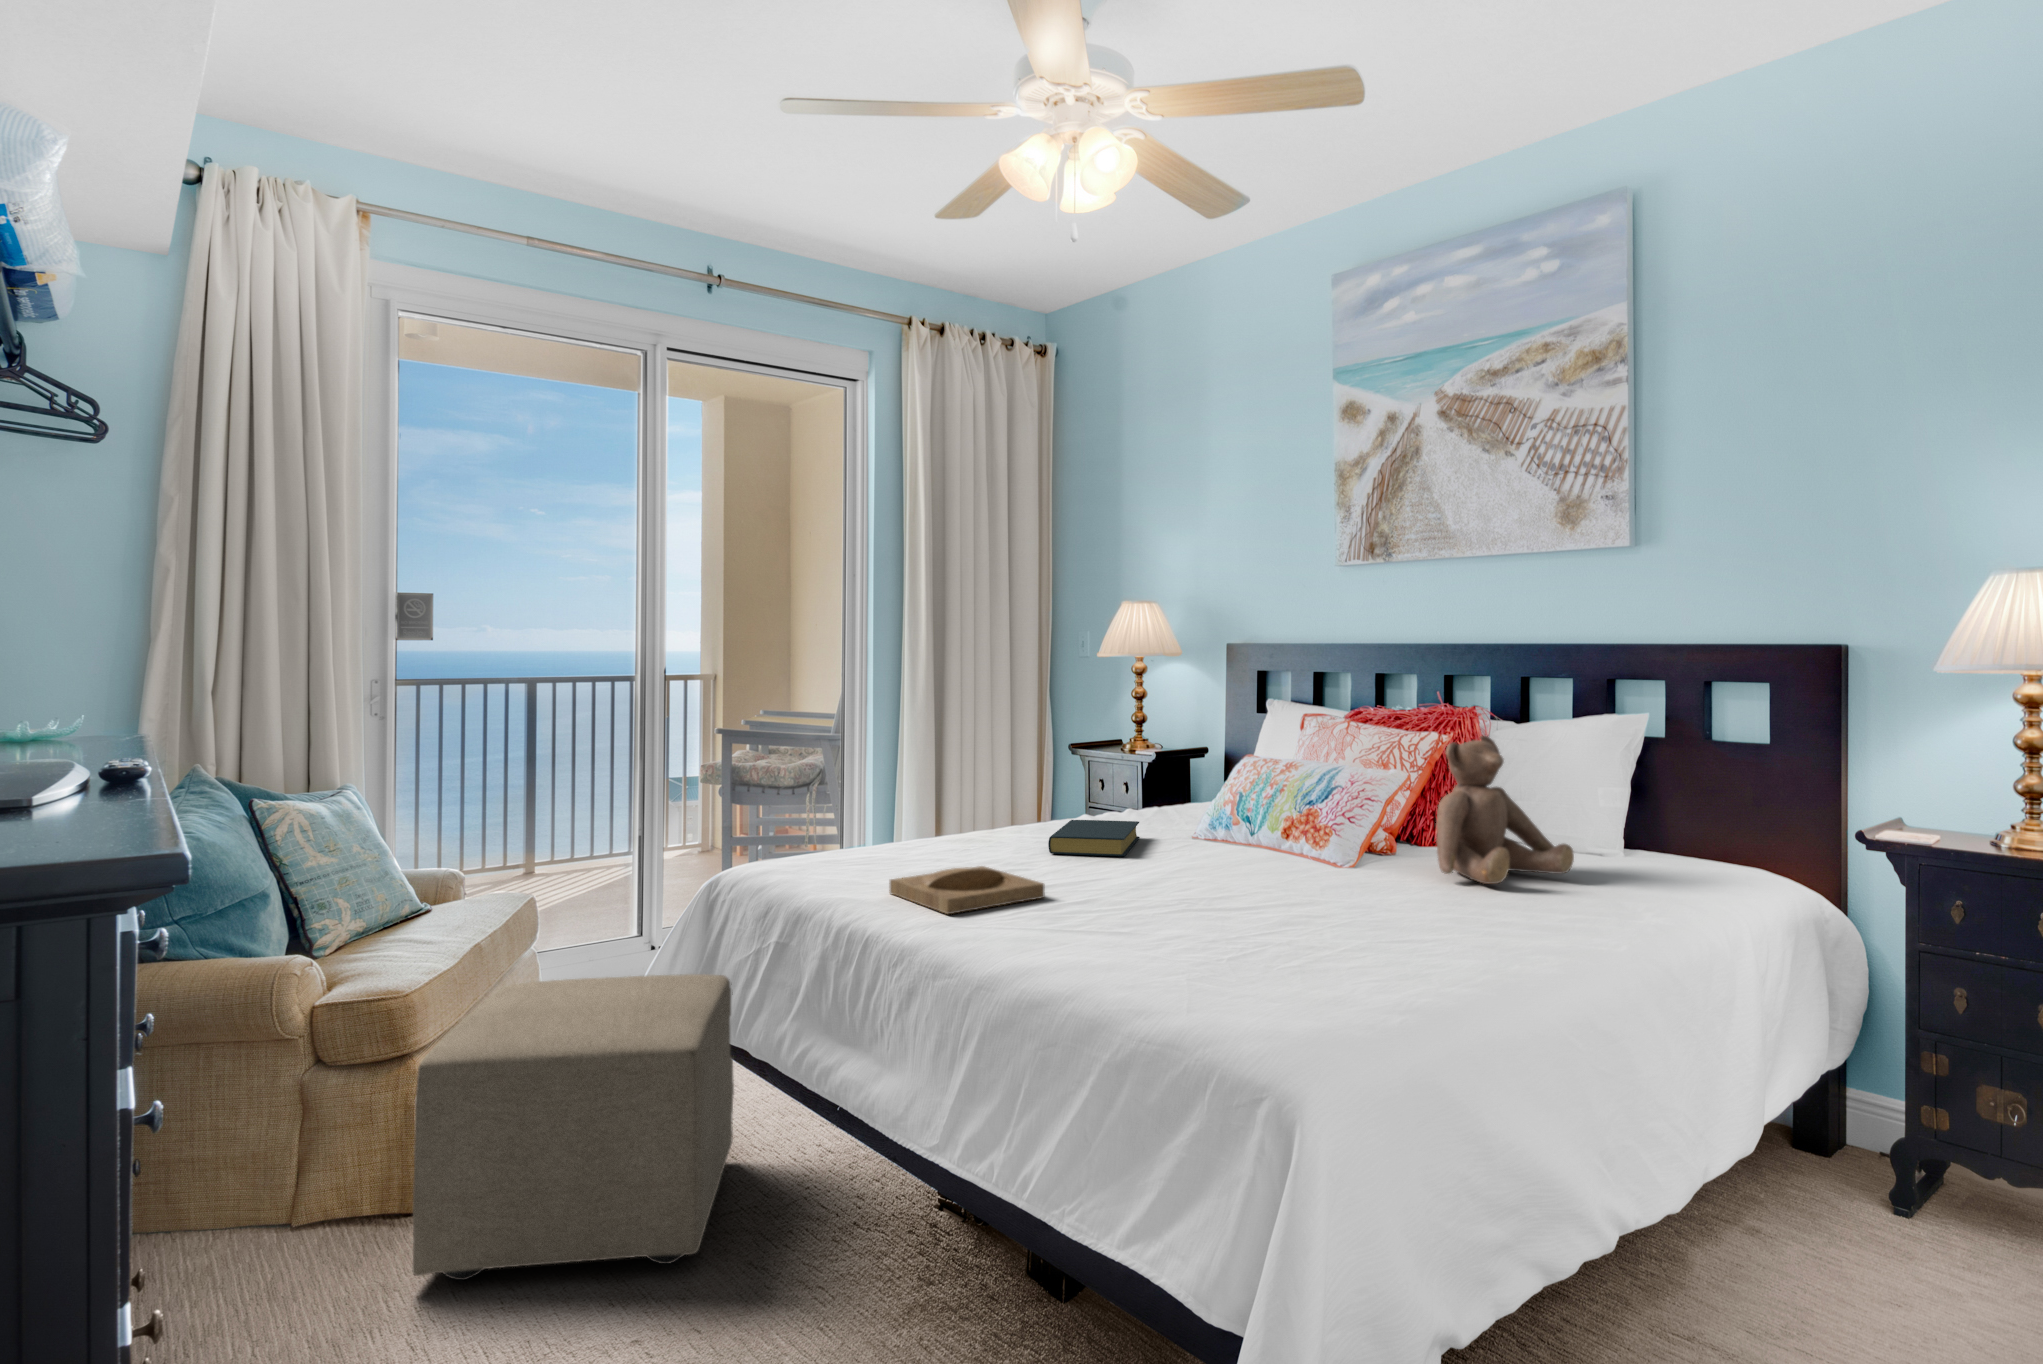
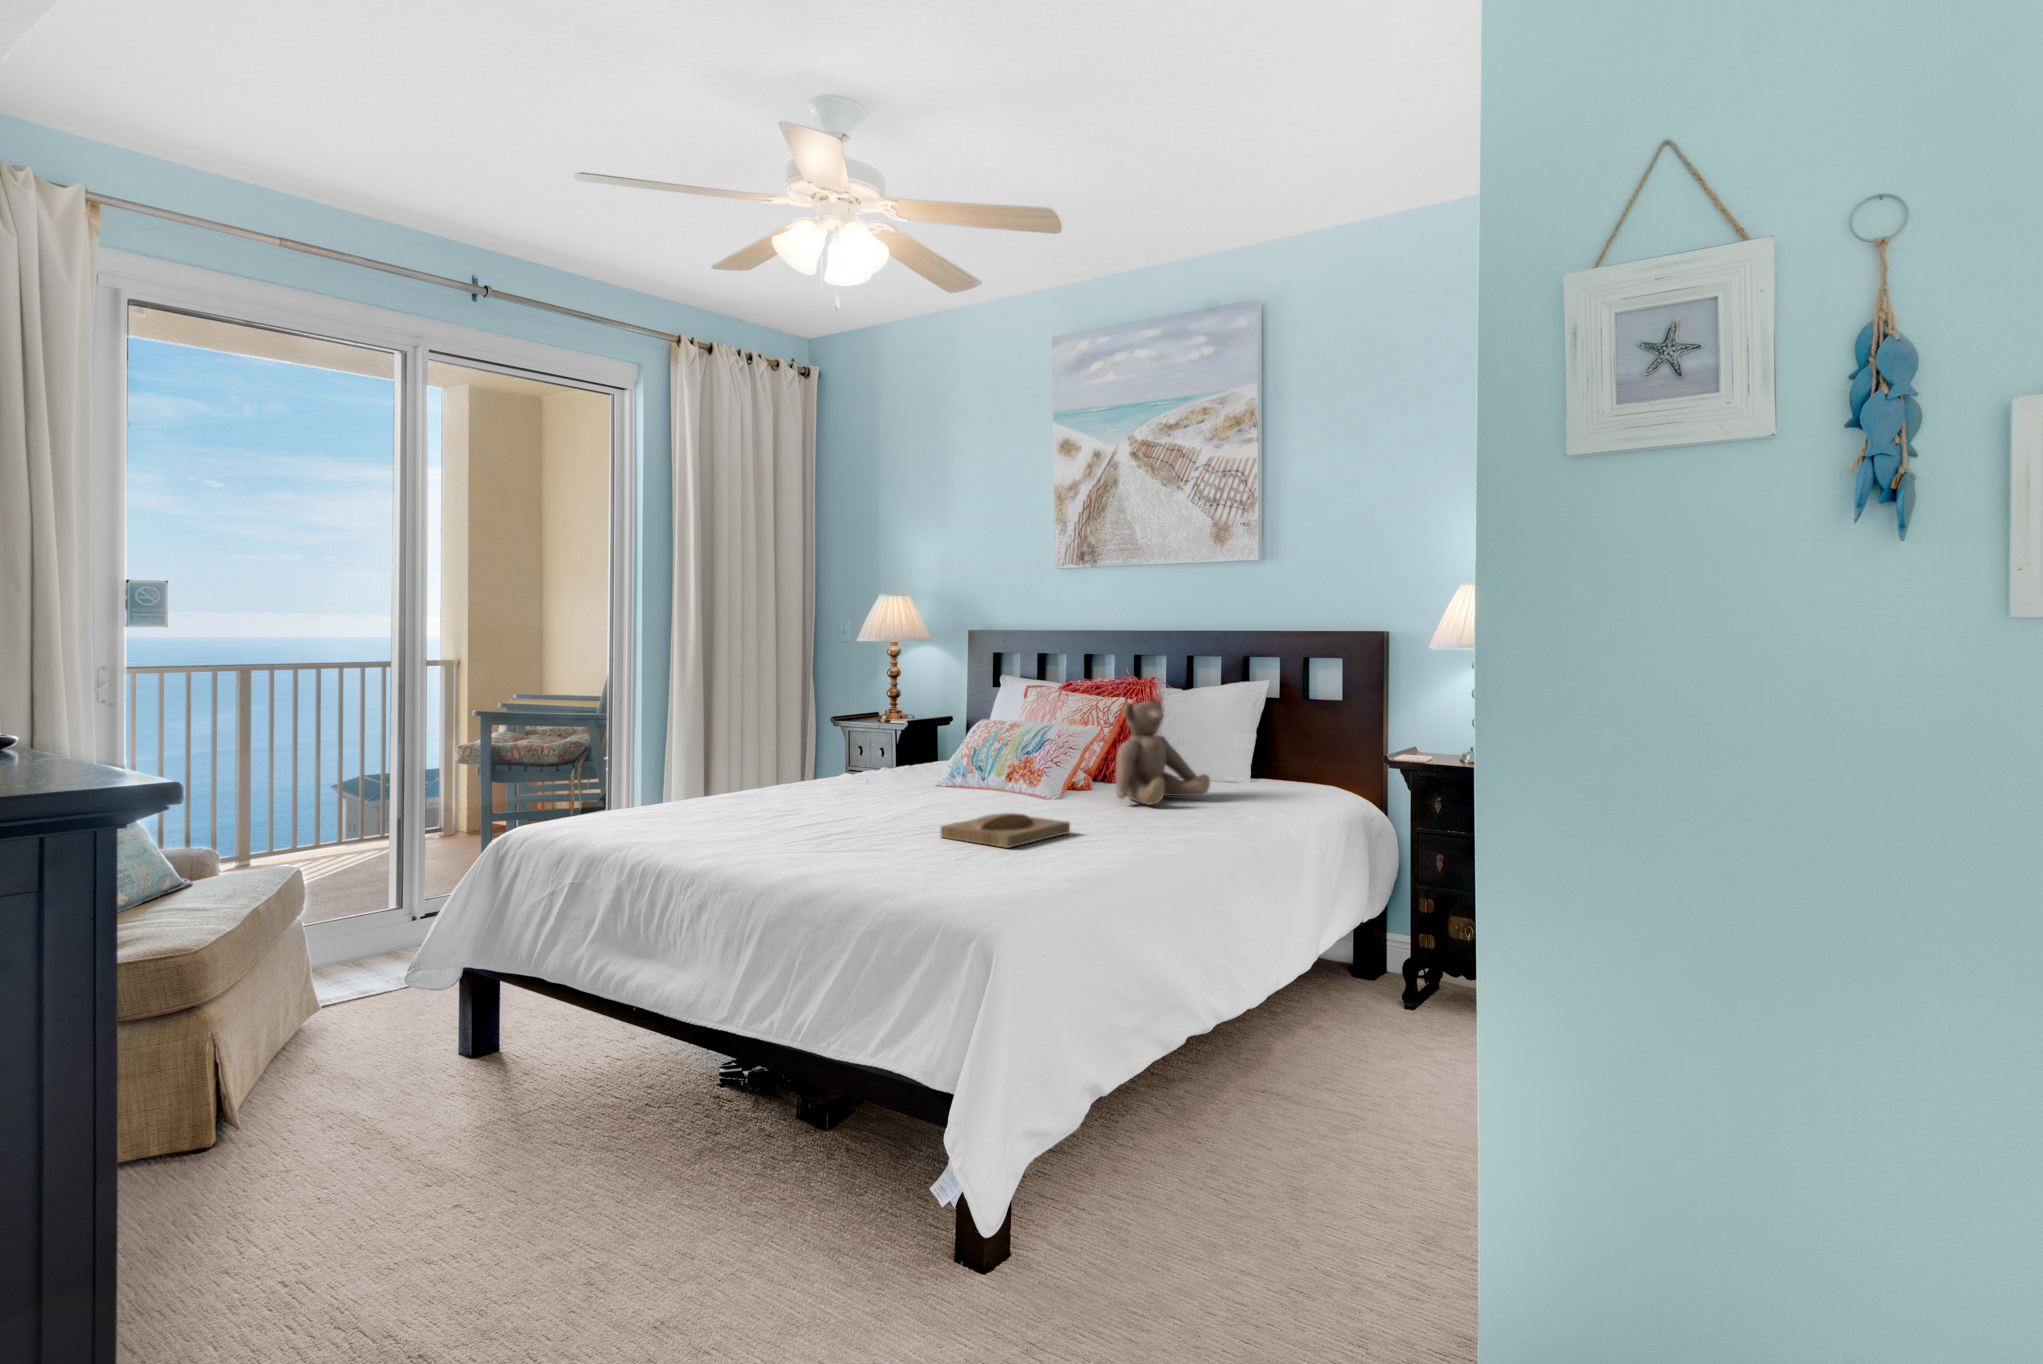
hardback book: present [1048,820,1140,856] -> none [813,775,889,802]
tray: present [889,866,1045,914] -> present [941,813,1070,848]
ottoman: present [413,974,734,1280] -> none [235,915,531,1183]

